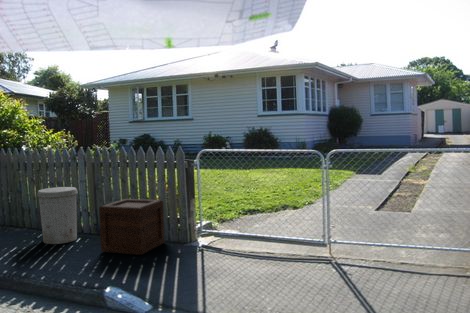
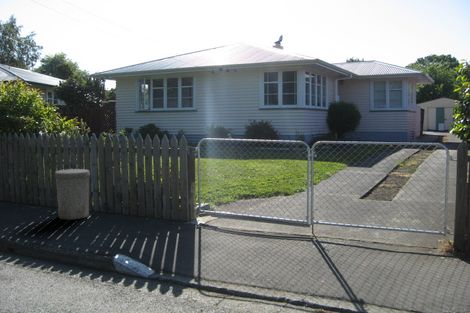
wooden crate: present [99,199,165,255] -> none [110,181,167,230]

